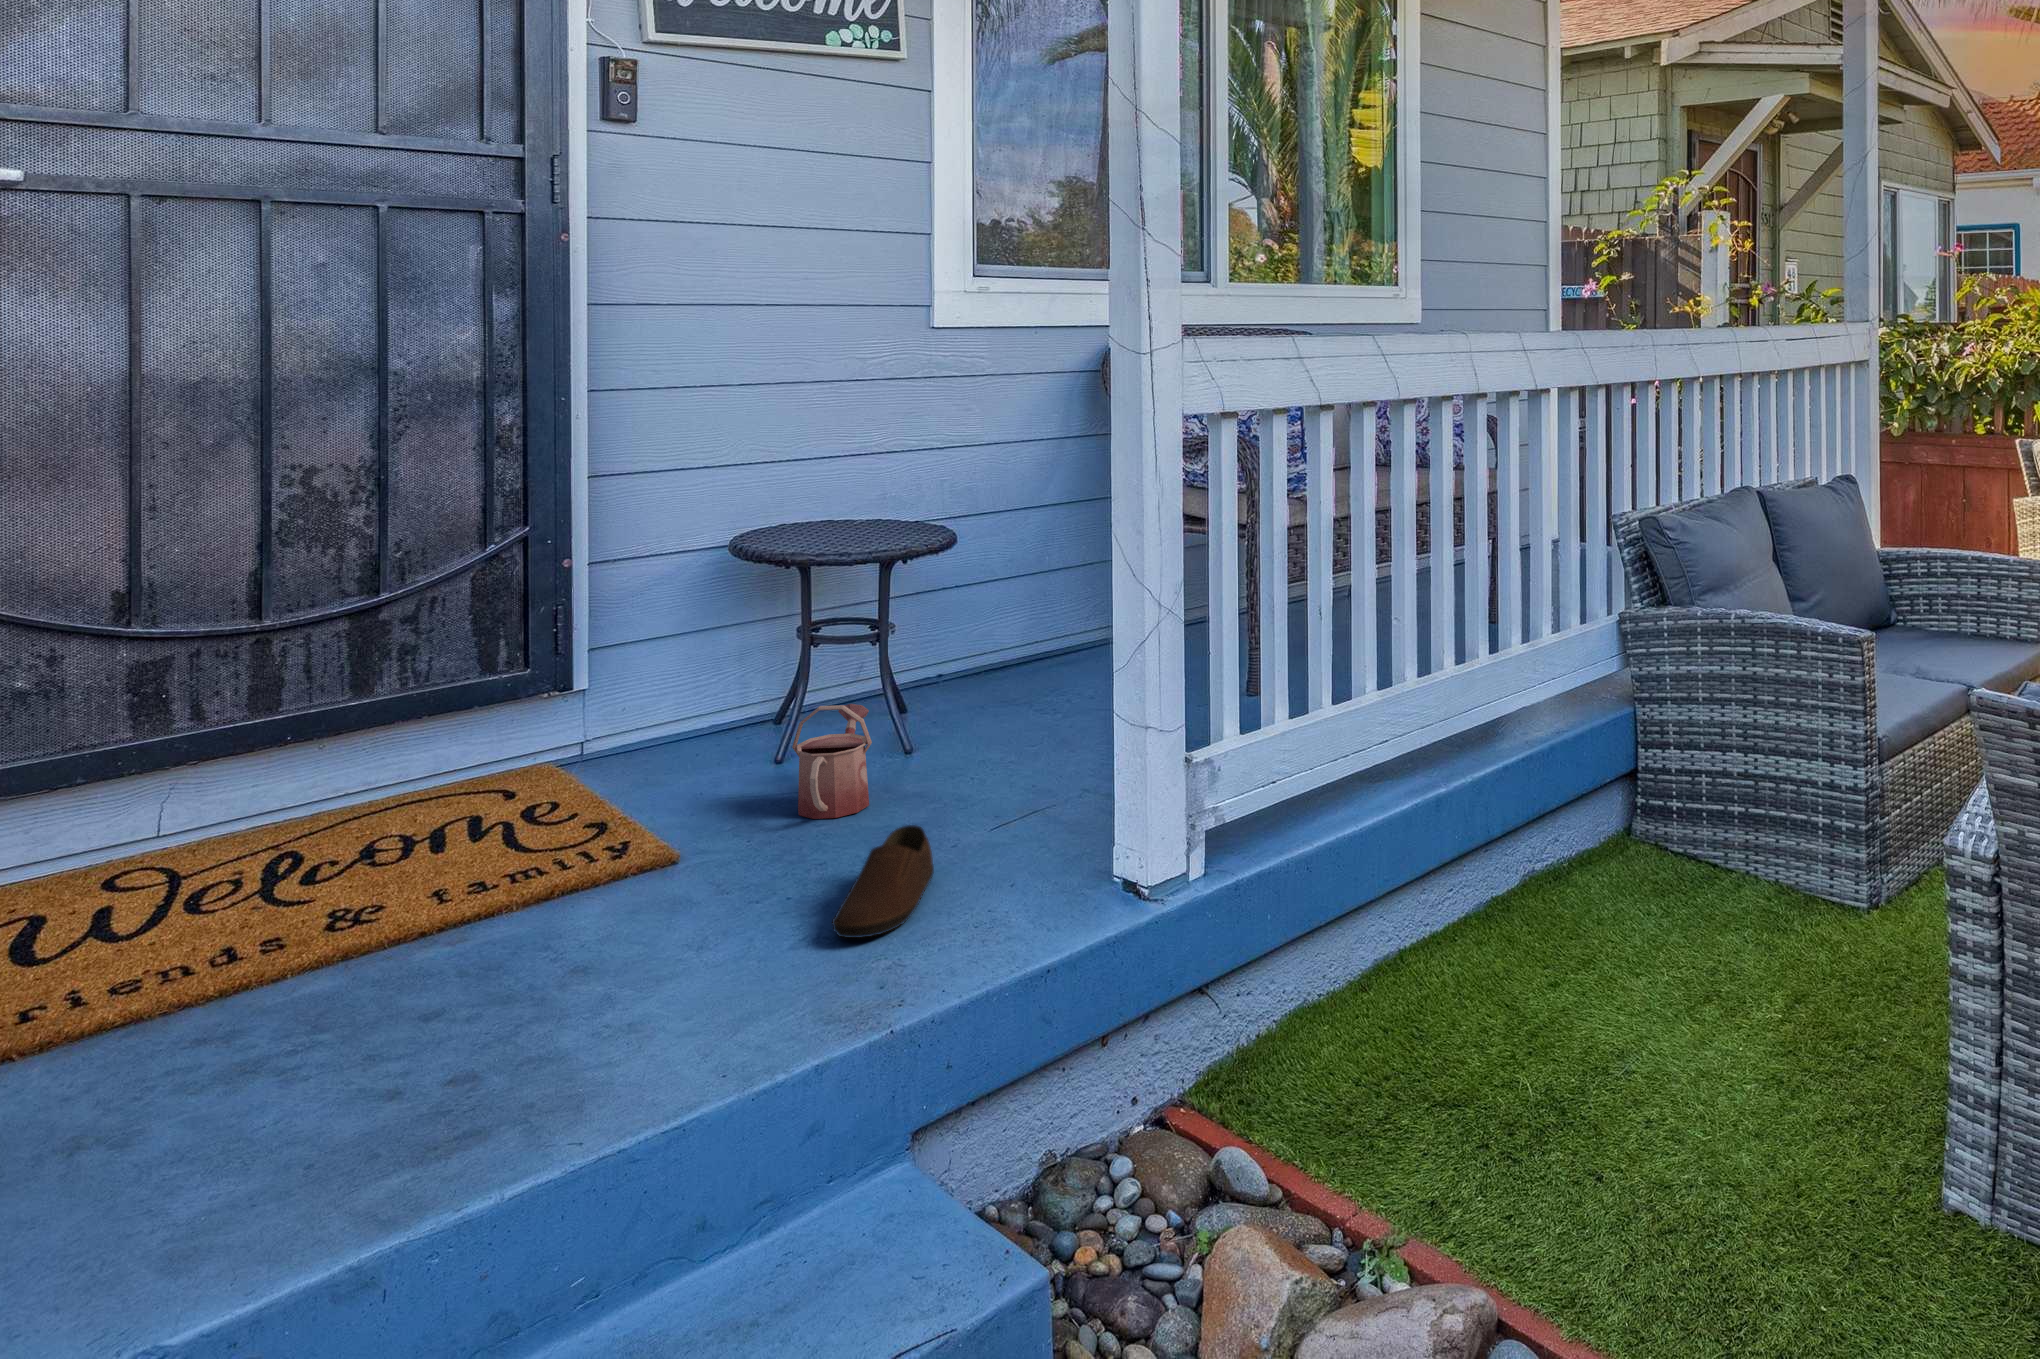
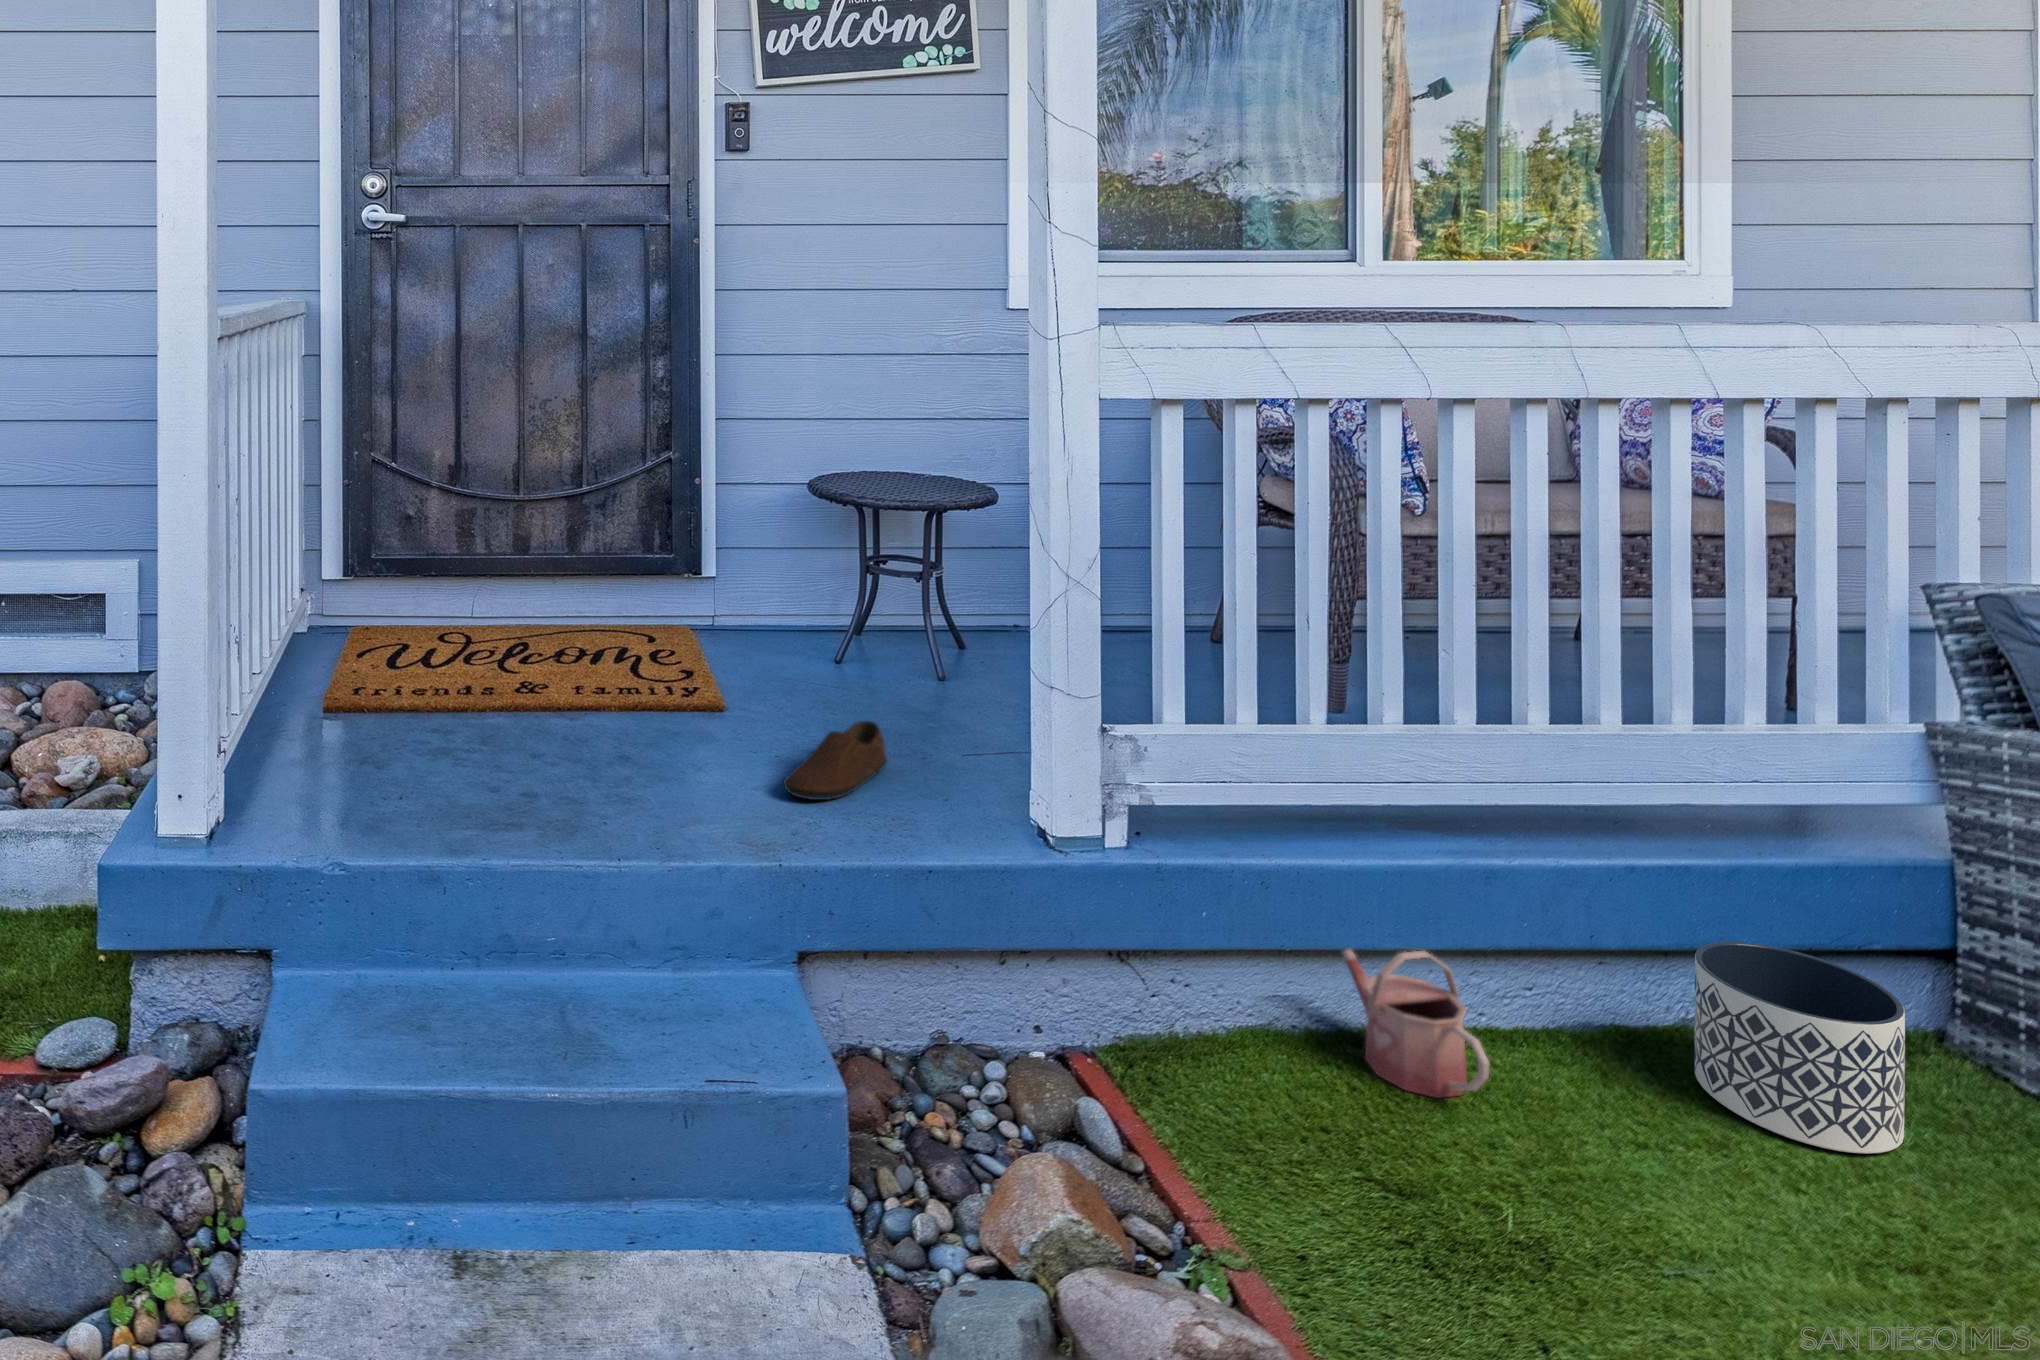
watering can: present [792,704,872,819] -> present [1342,950,1490,1098]
planter: none [1582,817,1695,957] -> present [1695,942,1905,1154]

